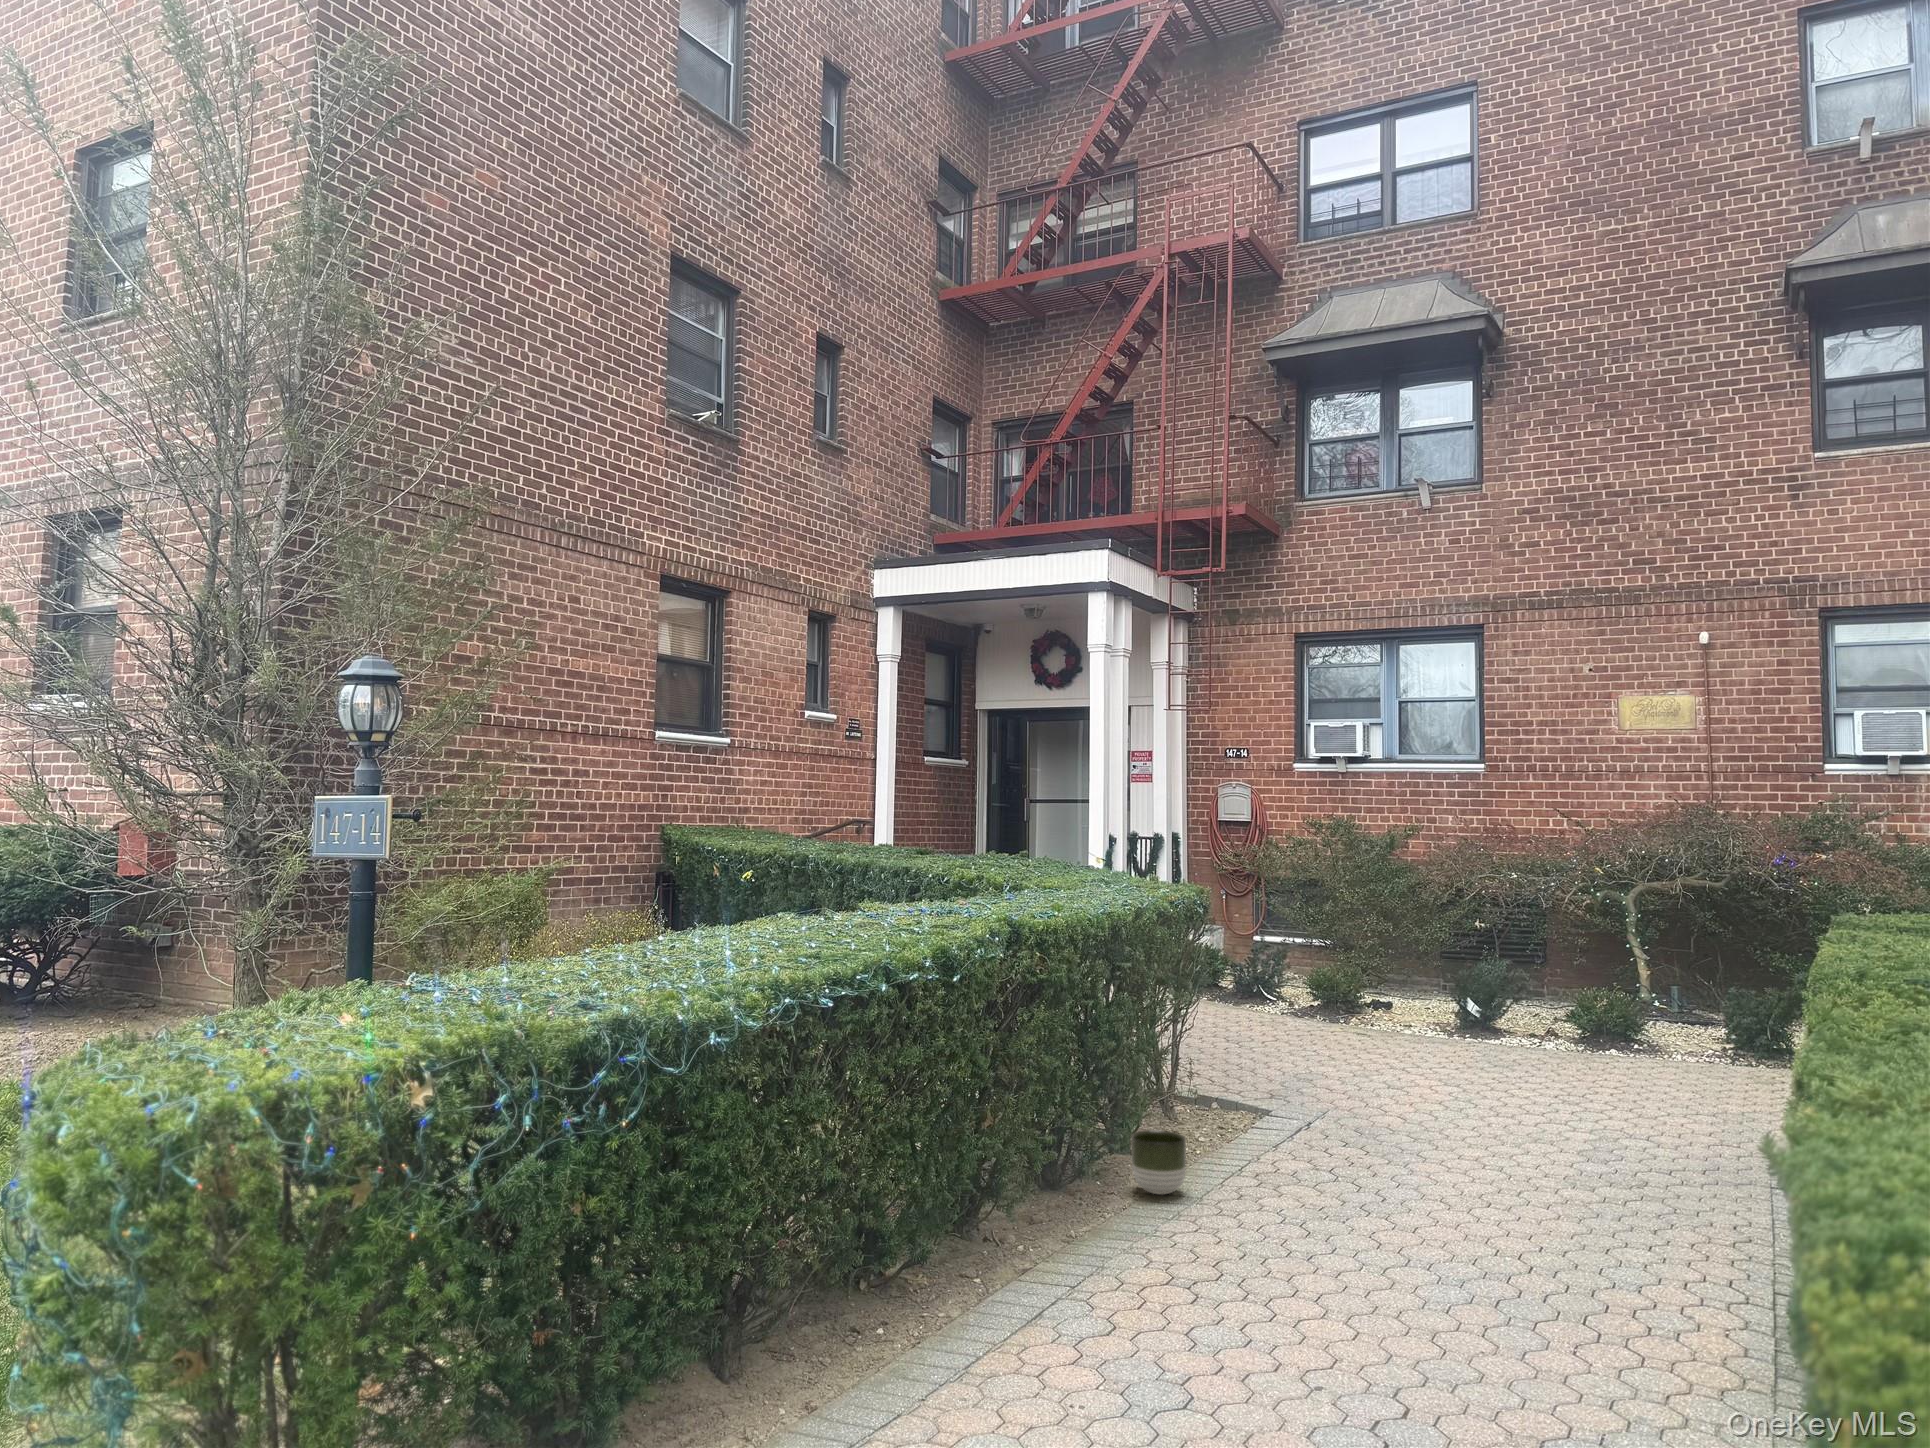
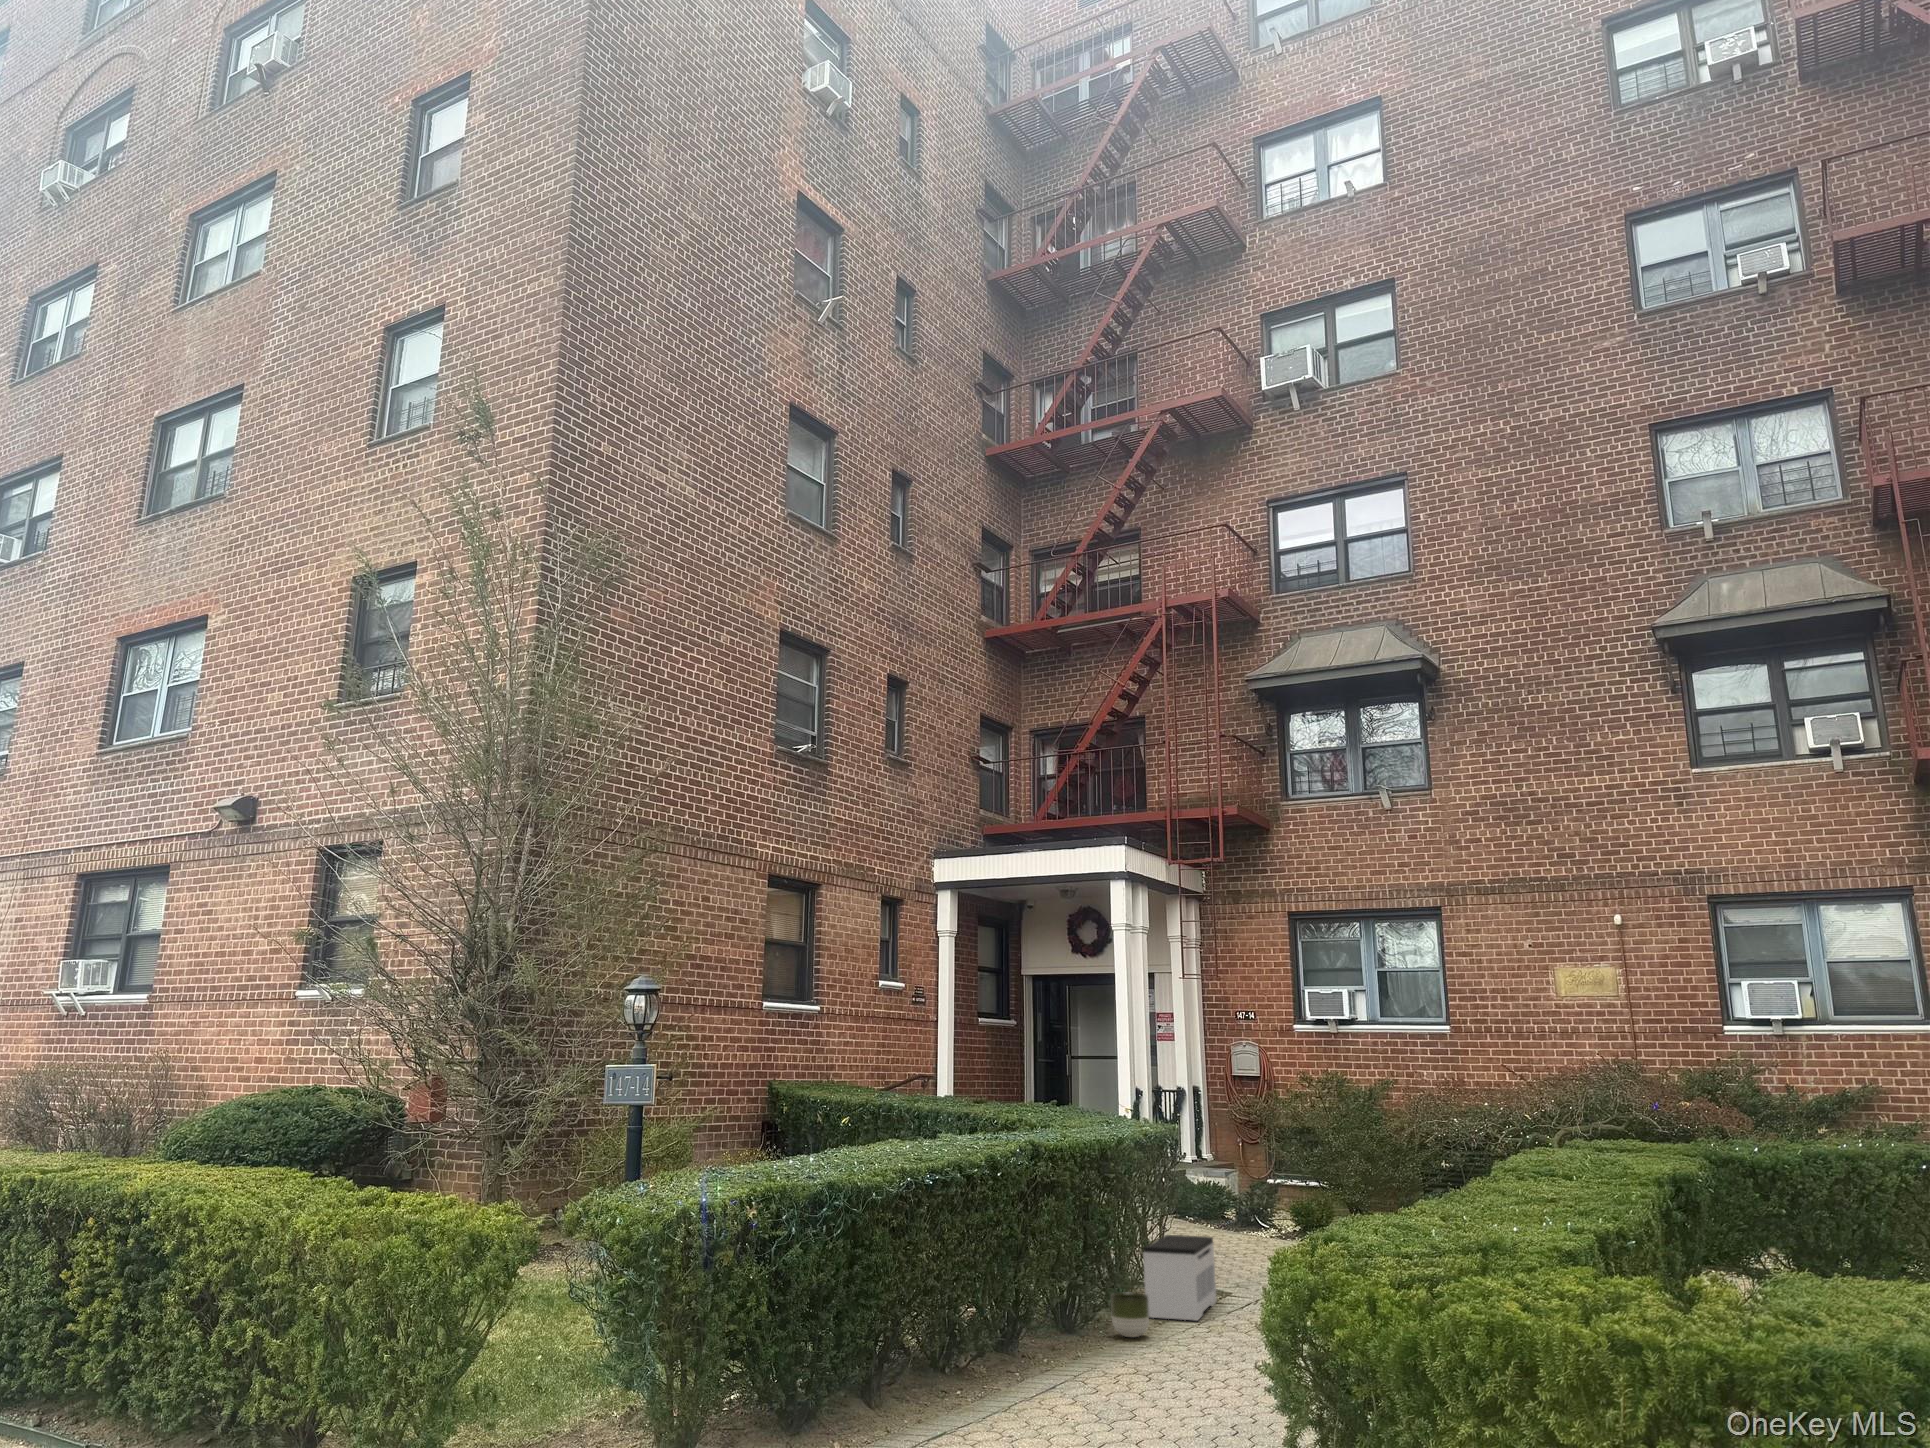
bench: none [1168,1035,1254,1159] -> present [1143,1235,1216,1320]

